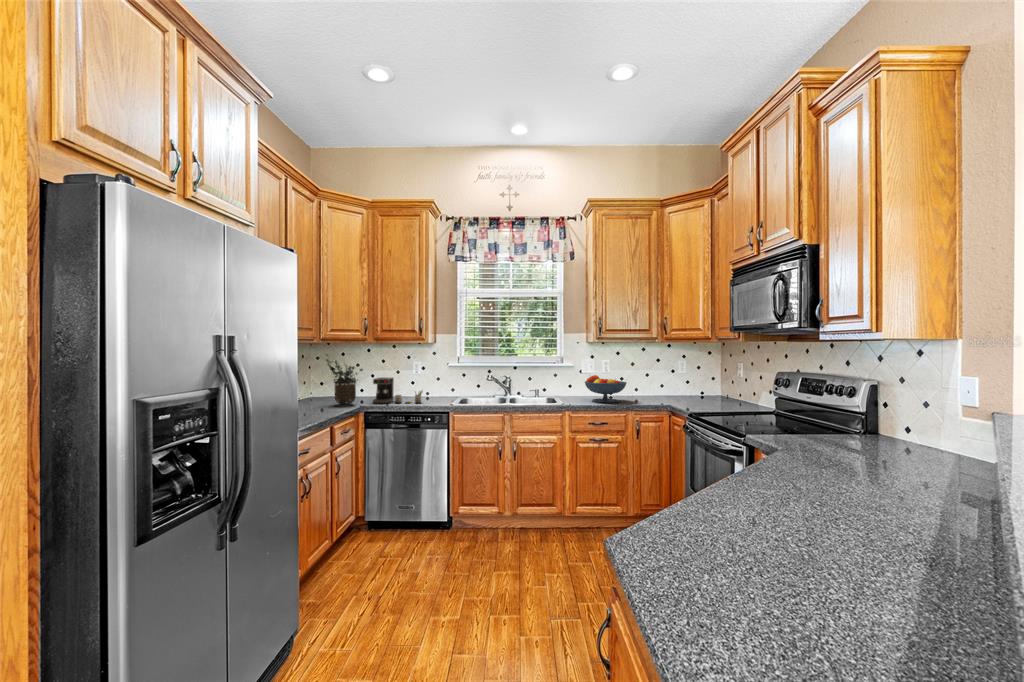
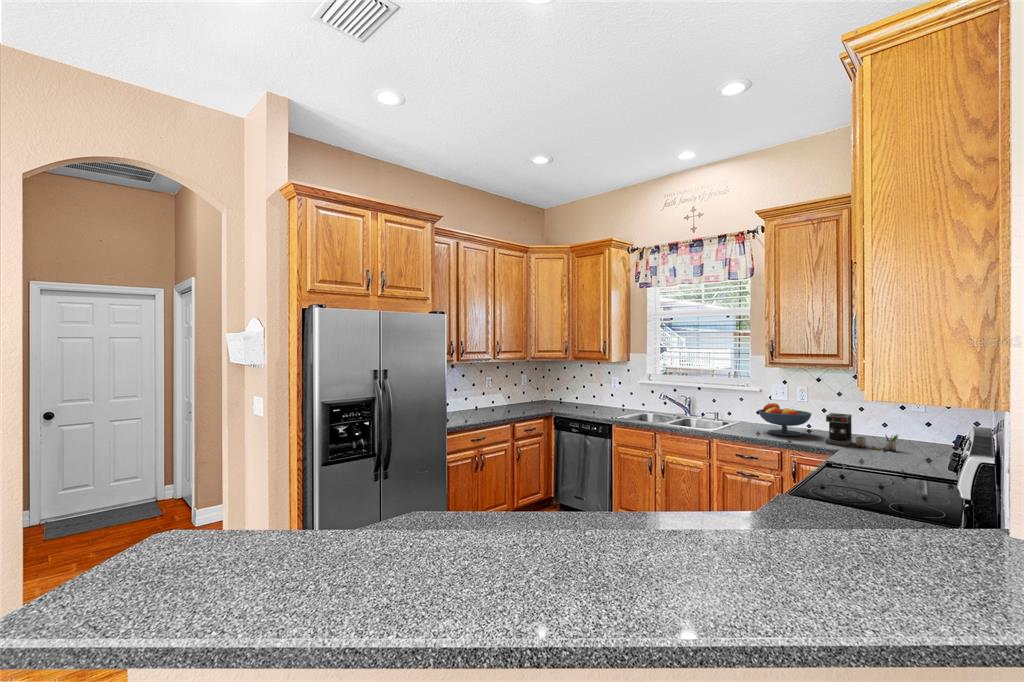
potted plant: present [326,354,363,404] -> none [527,372,553,411]
coffee maker: present [373,377,423,403] -> present [826,413,898,451]

